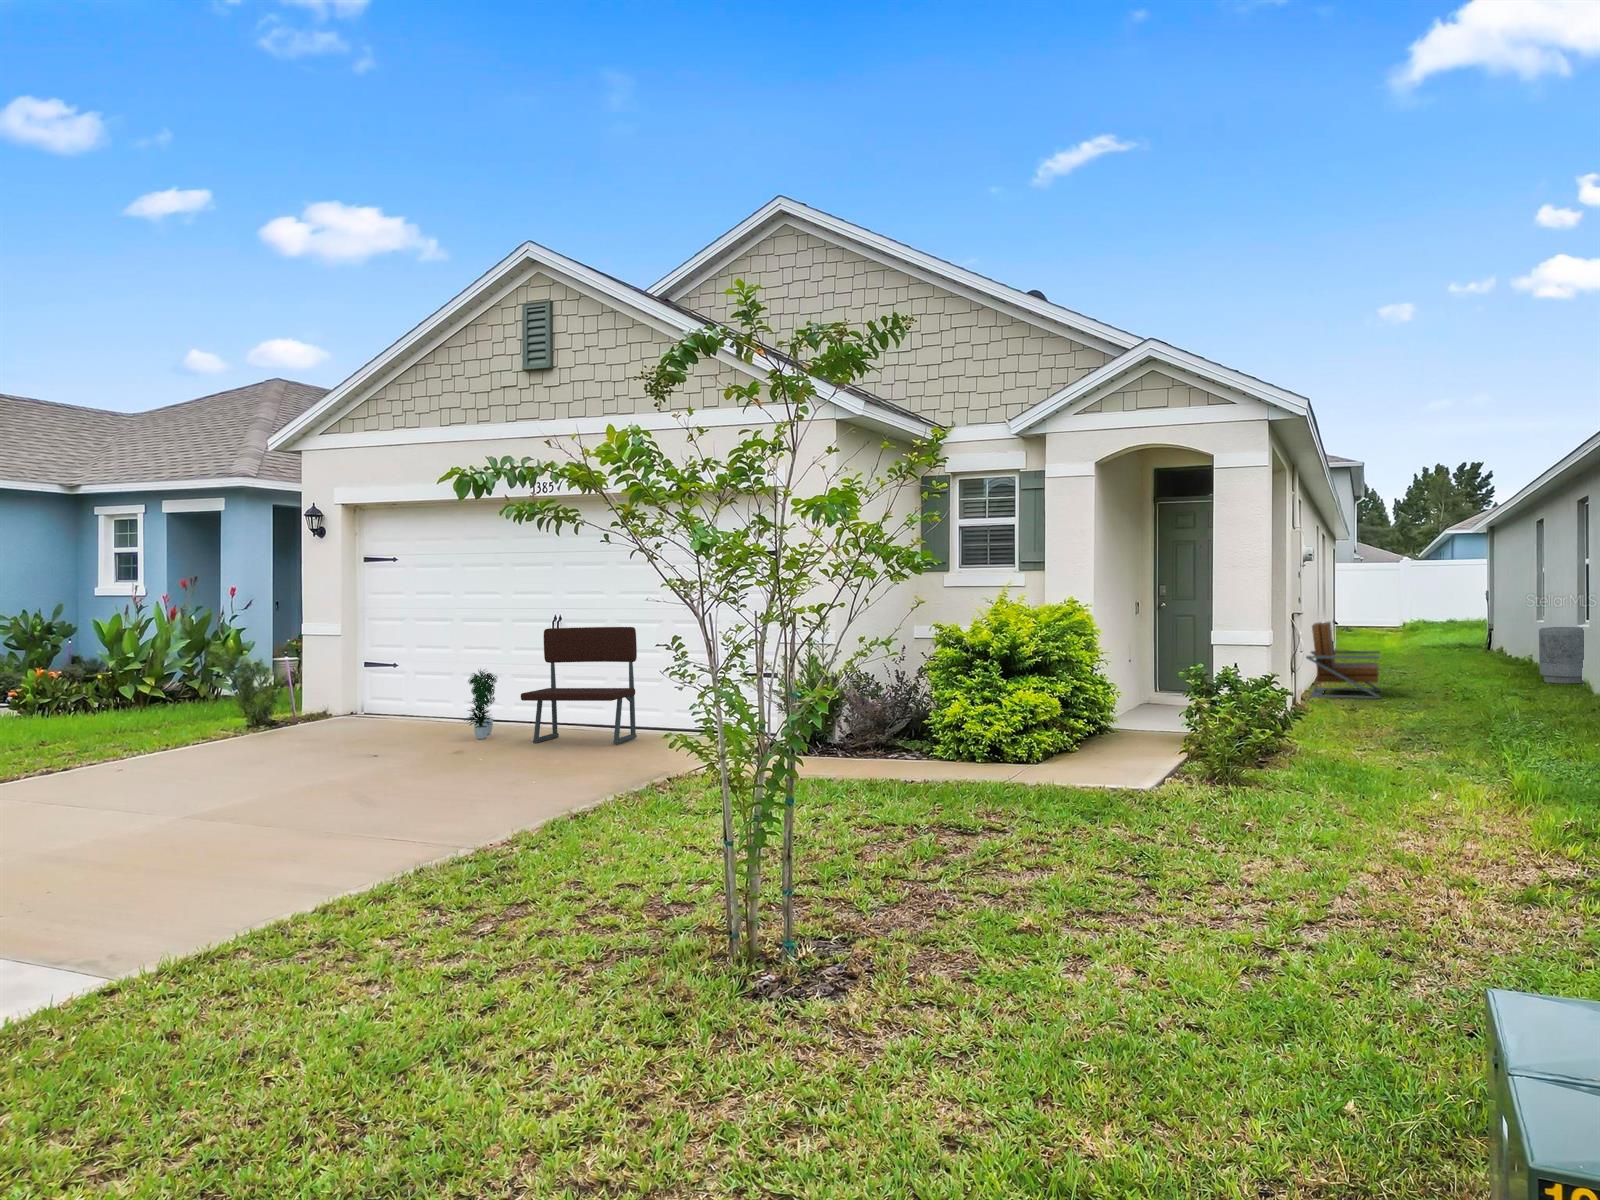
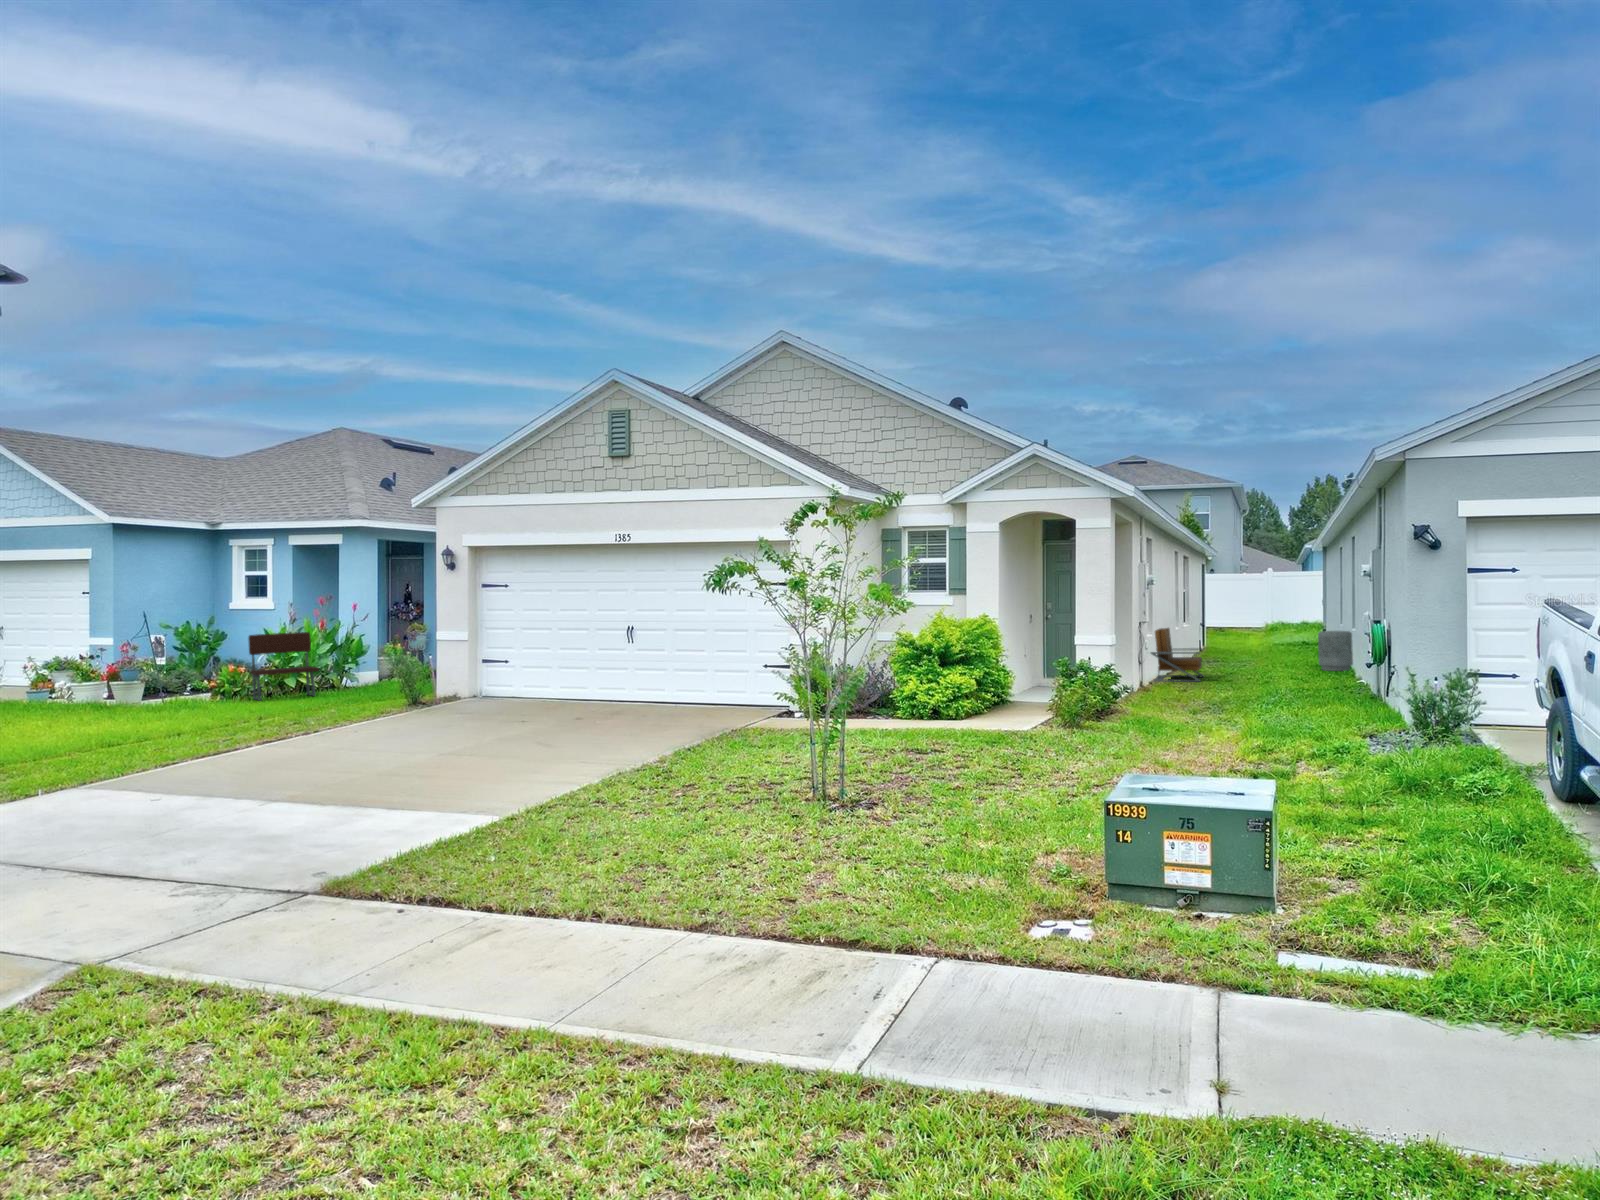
bench: present [521,627,637,744] -> present [248,632,319,701]
potted plant: present [464,670,497,739] -> none [568,662,589,712]

